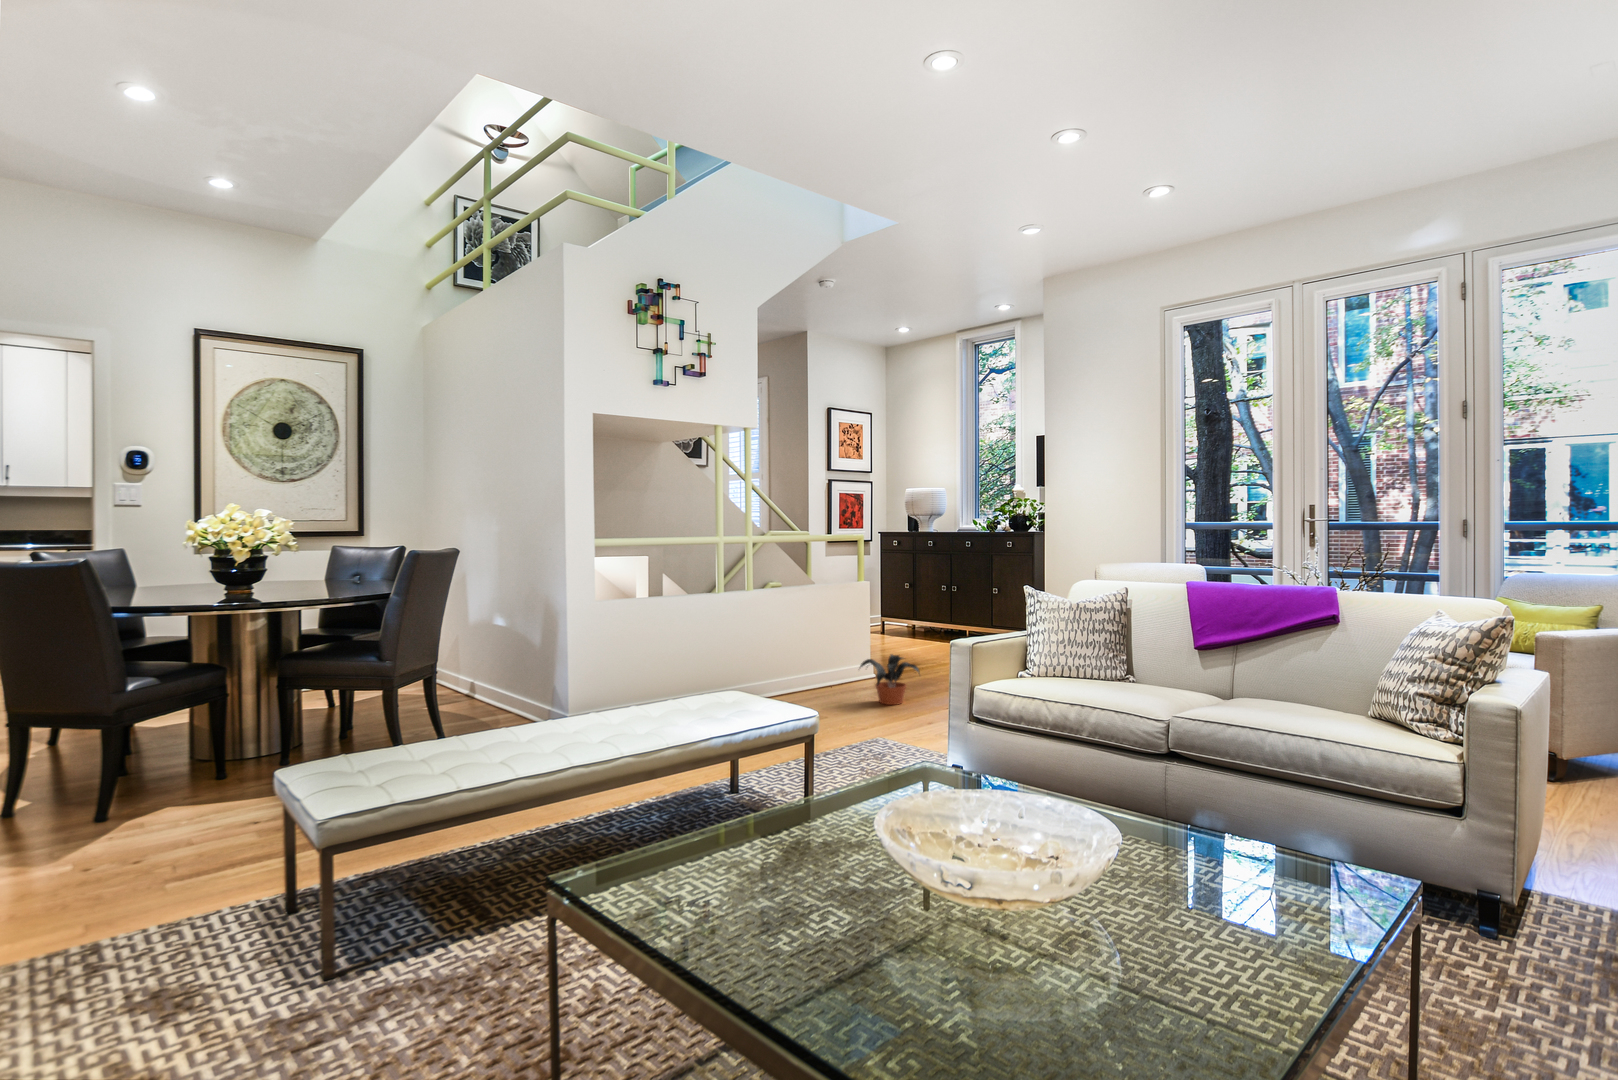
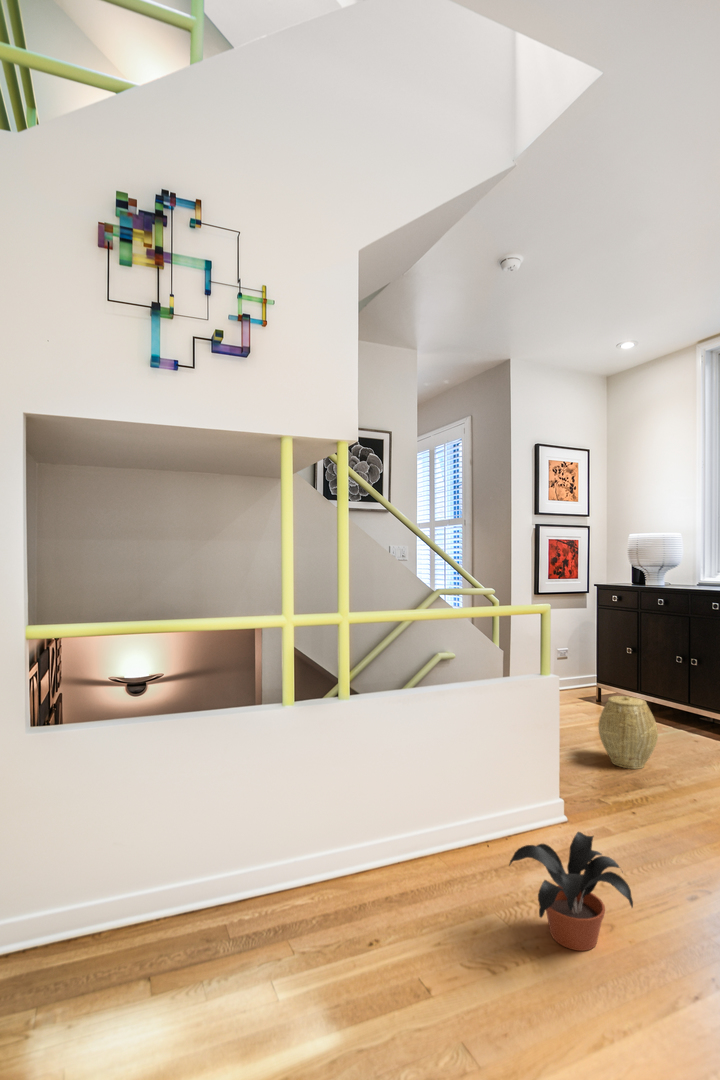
woven basket: none [889,607,928,657] -> present [598,696,658,769]

